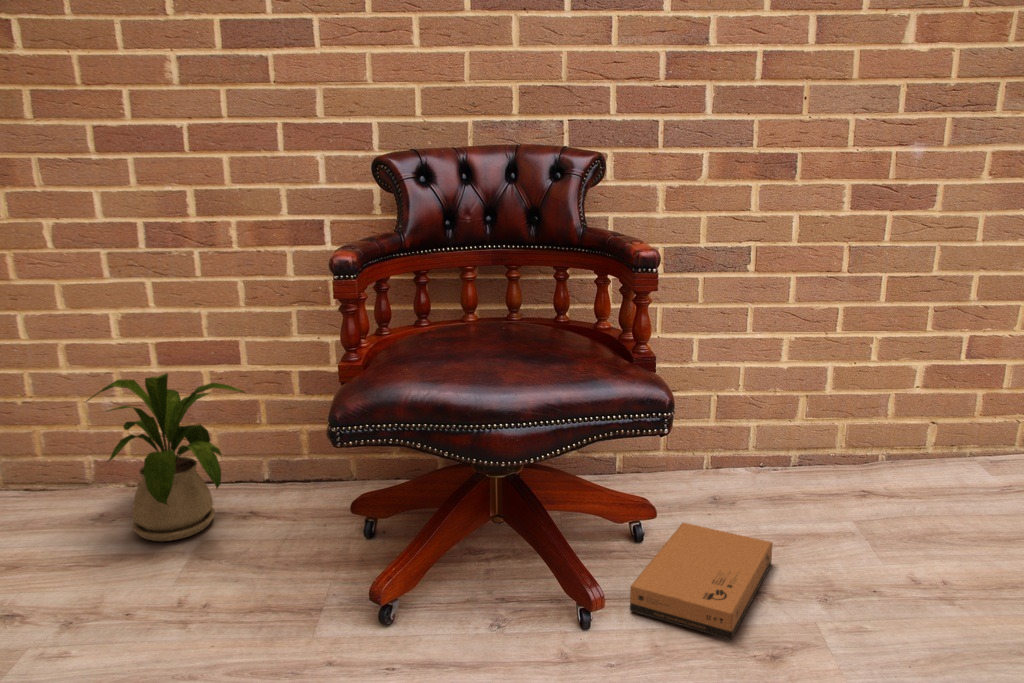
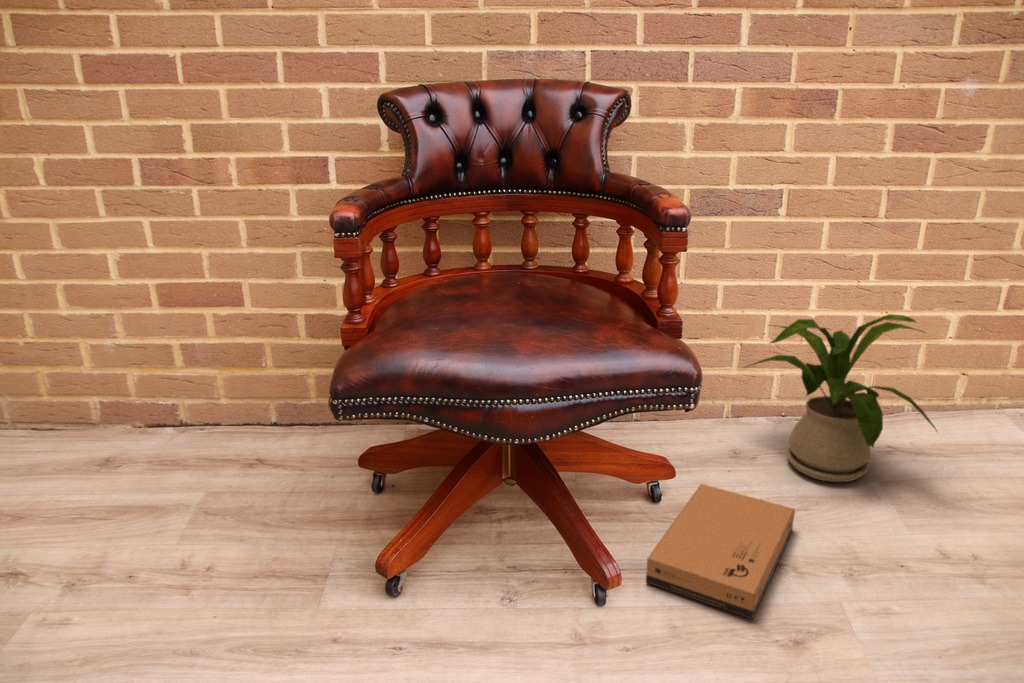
house plant: present [86,373,245,541] -> present [744,314,936,482]

